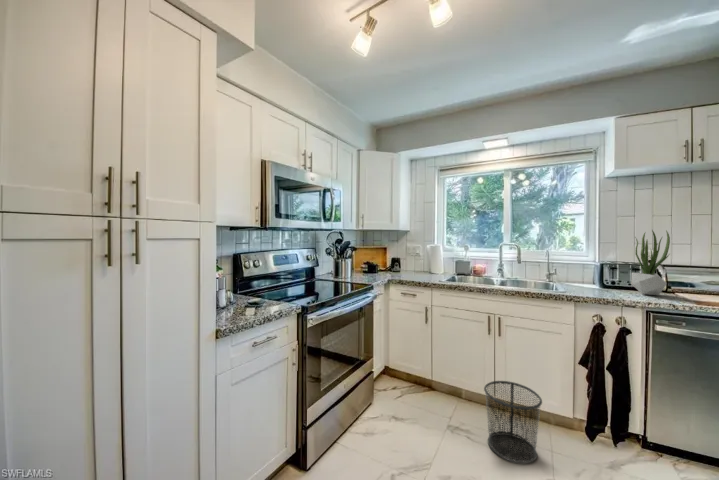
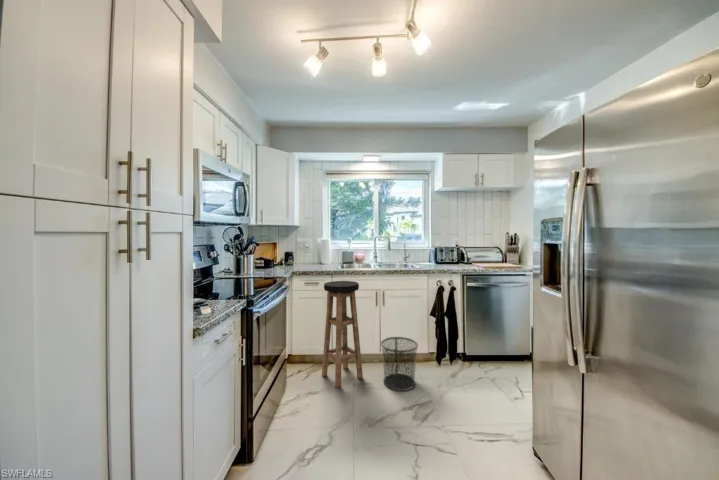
potted plant: present [631,231,670,295] -> none [455,226,473,266]
bar stool: none [414,296,462,426] -> present [322,281,363,387]

